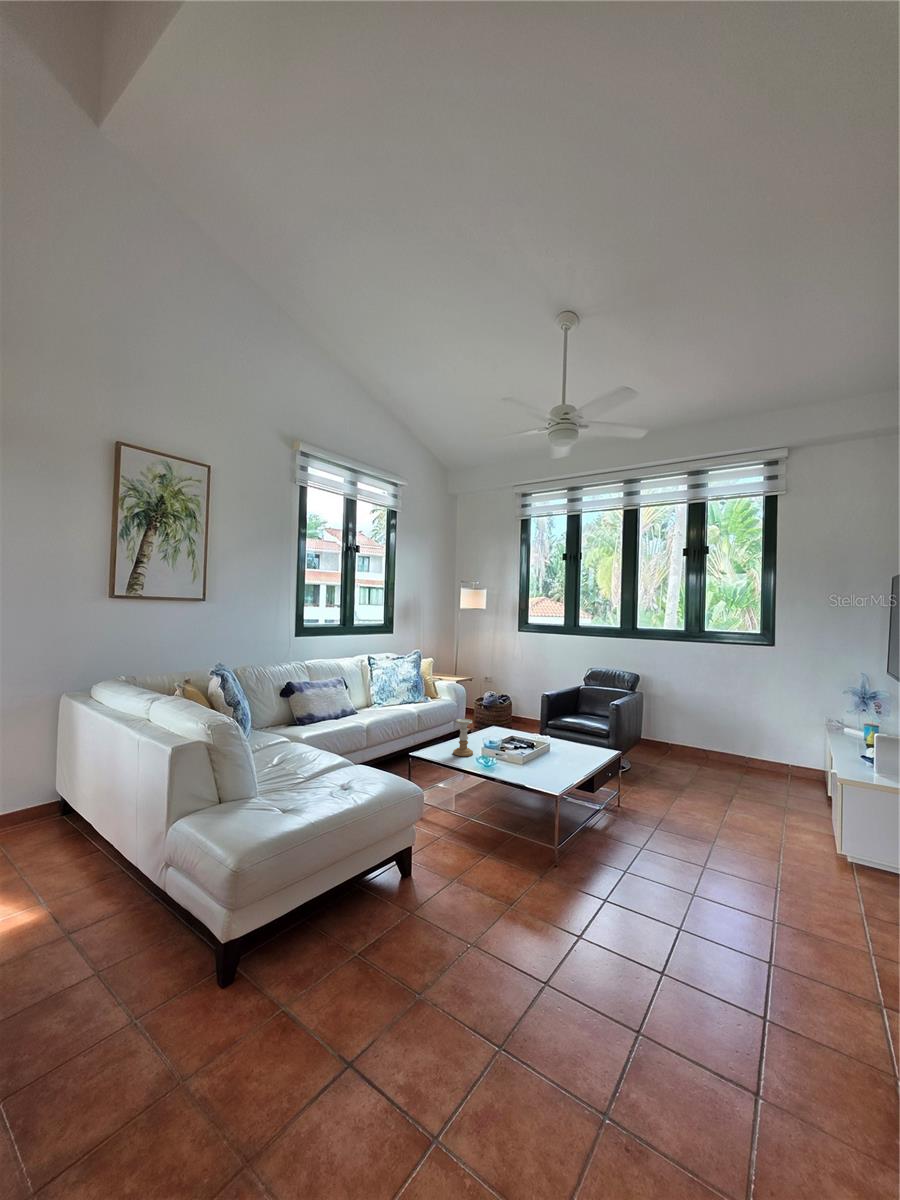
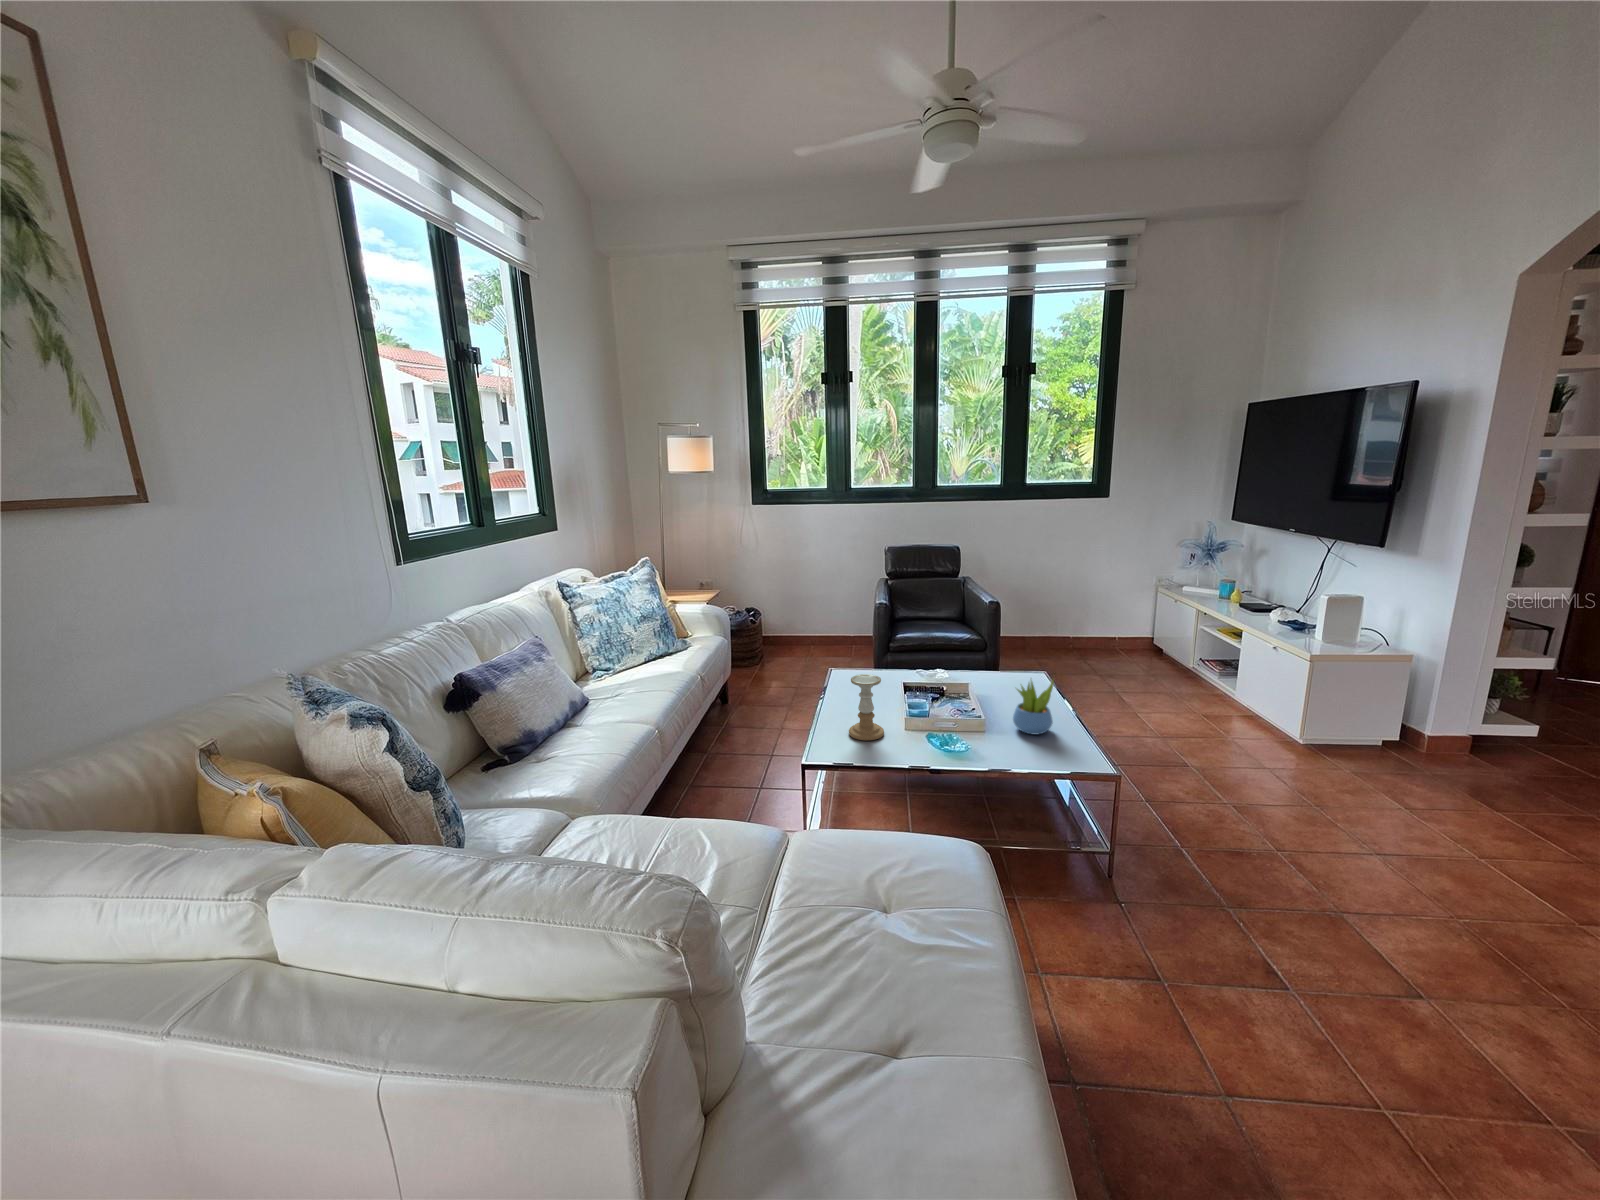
succulent plant: none [542,736,565,774] -> present [1013,680,1054,735]

